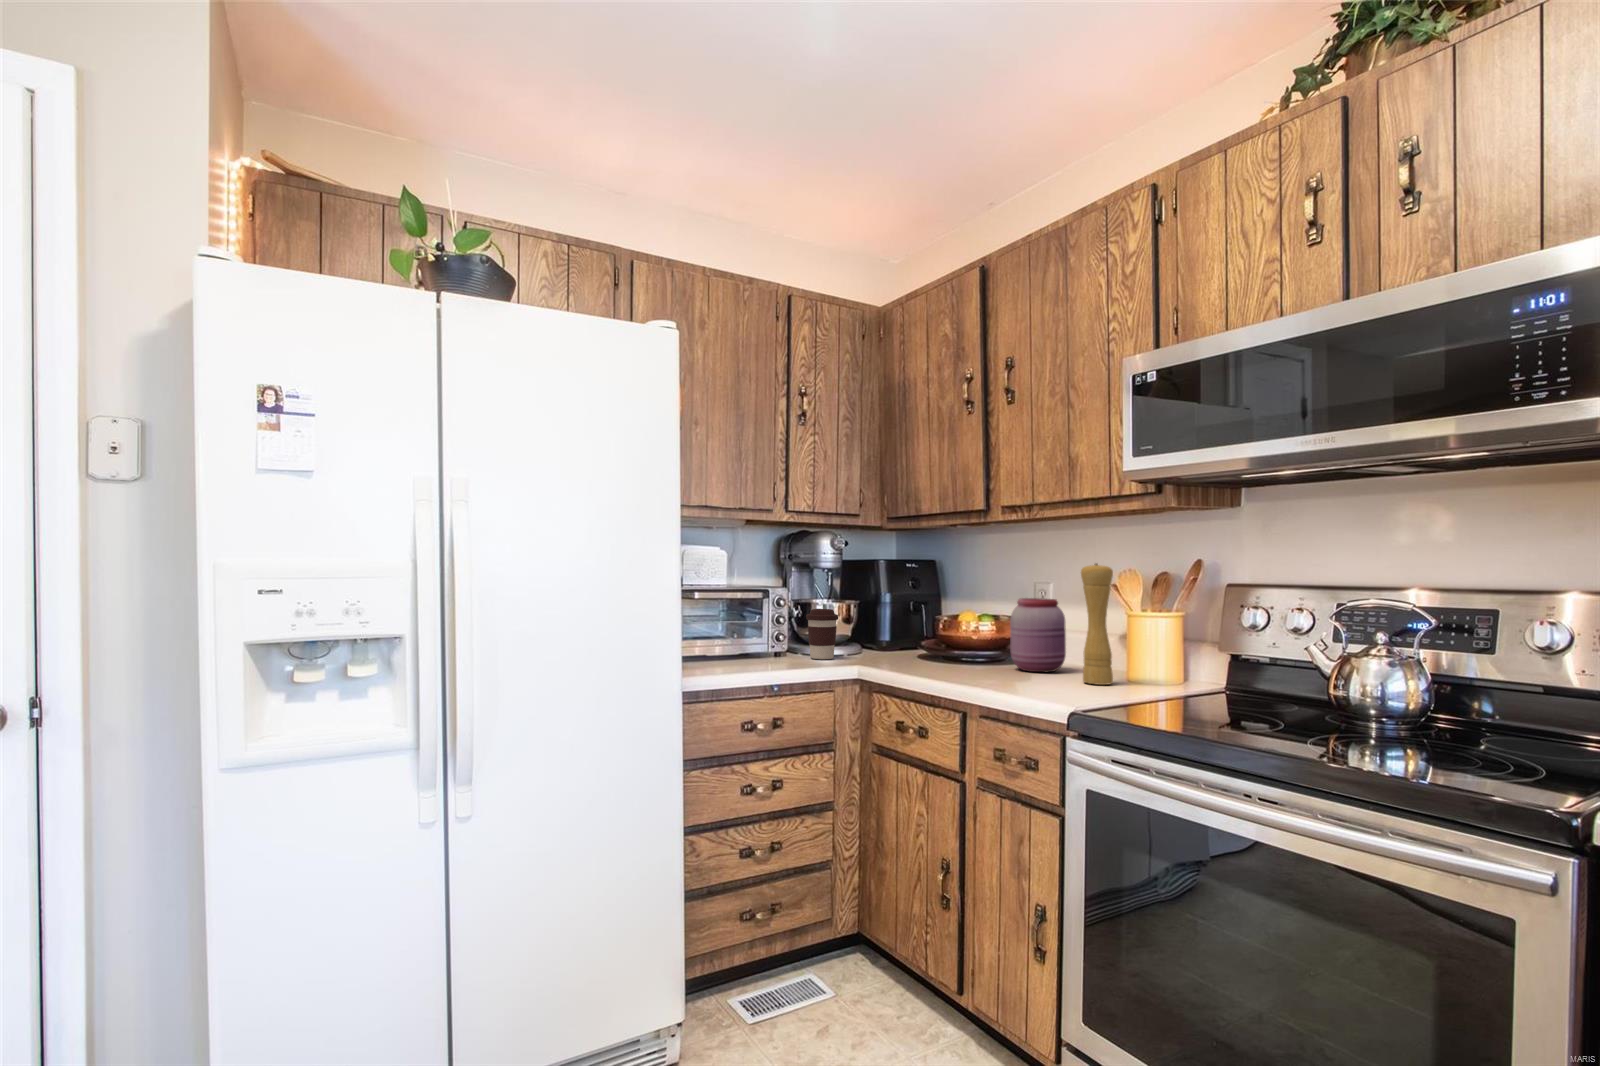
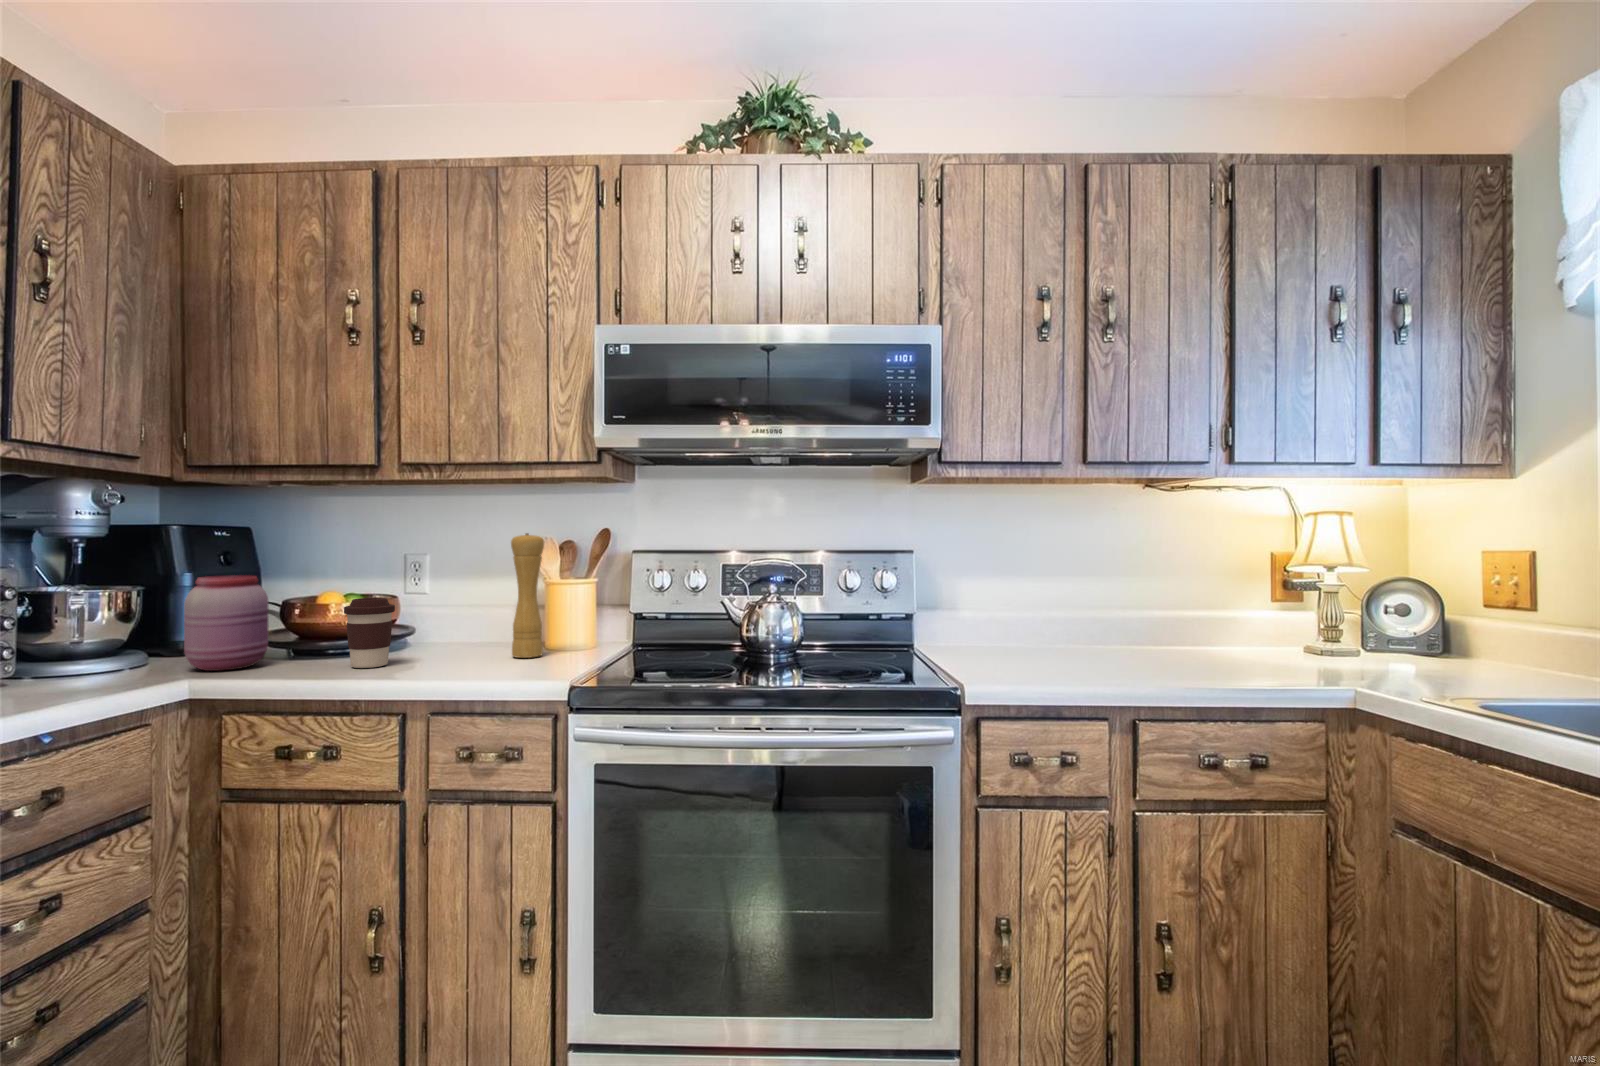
jar: present [1010,598,1066,672] -> present [184,575,269,671]
coffee cup: present [806,609,838,659] -> present [344,598,395,668]

